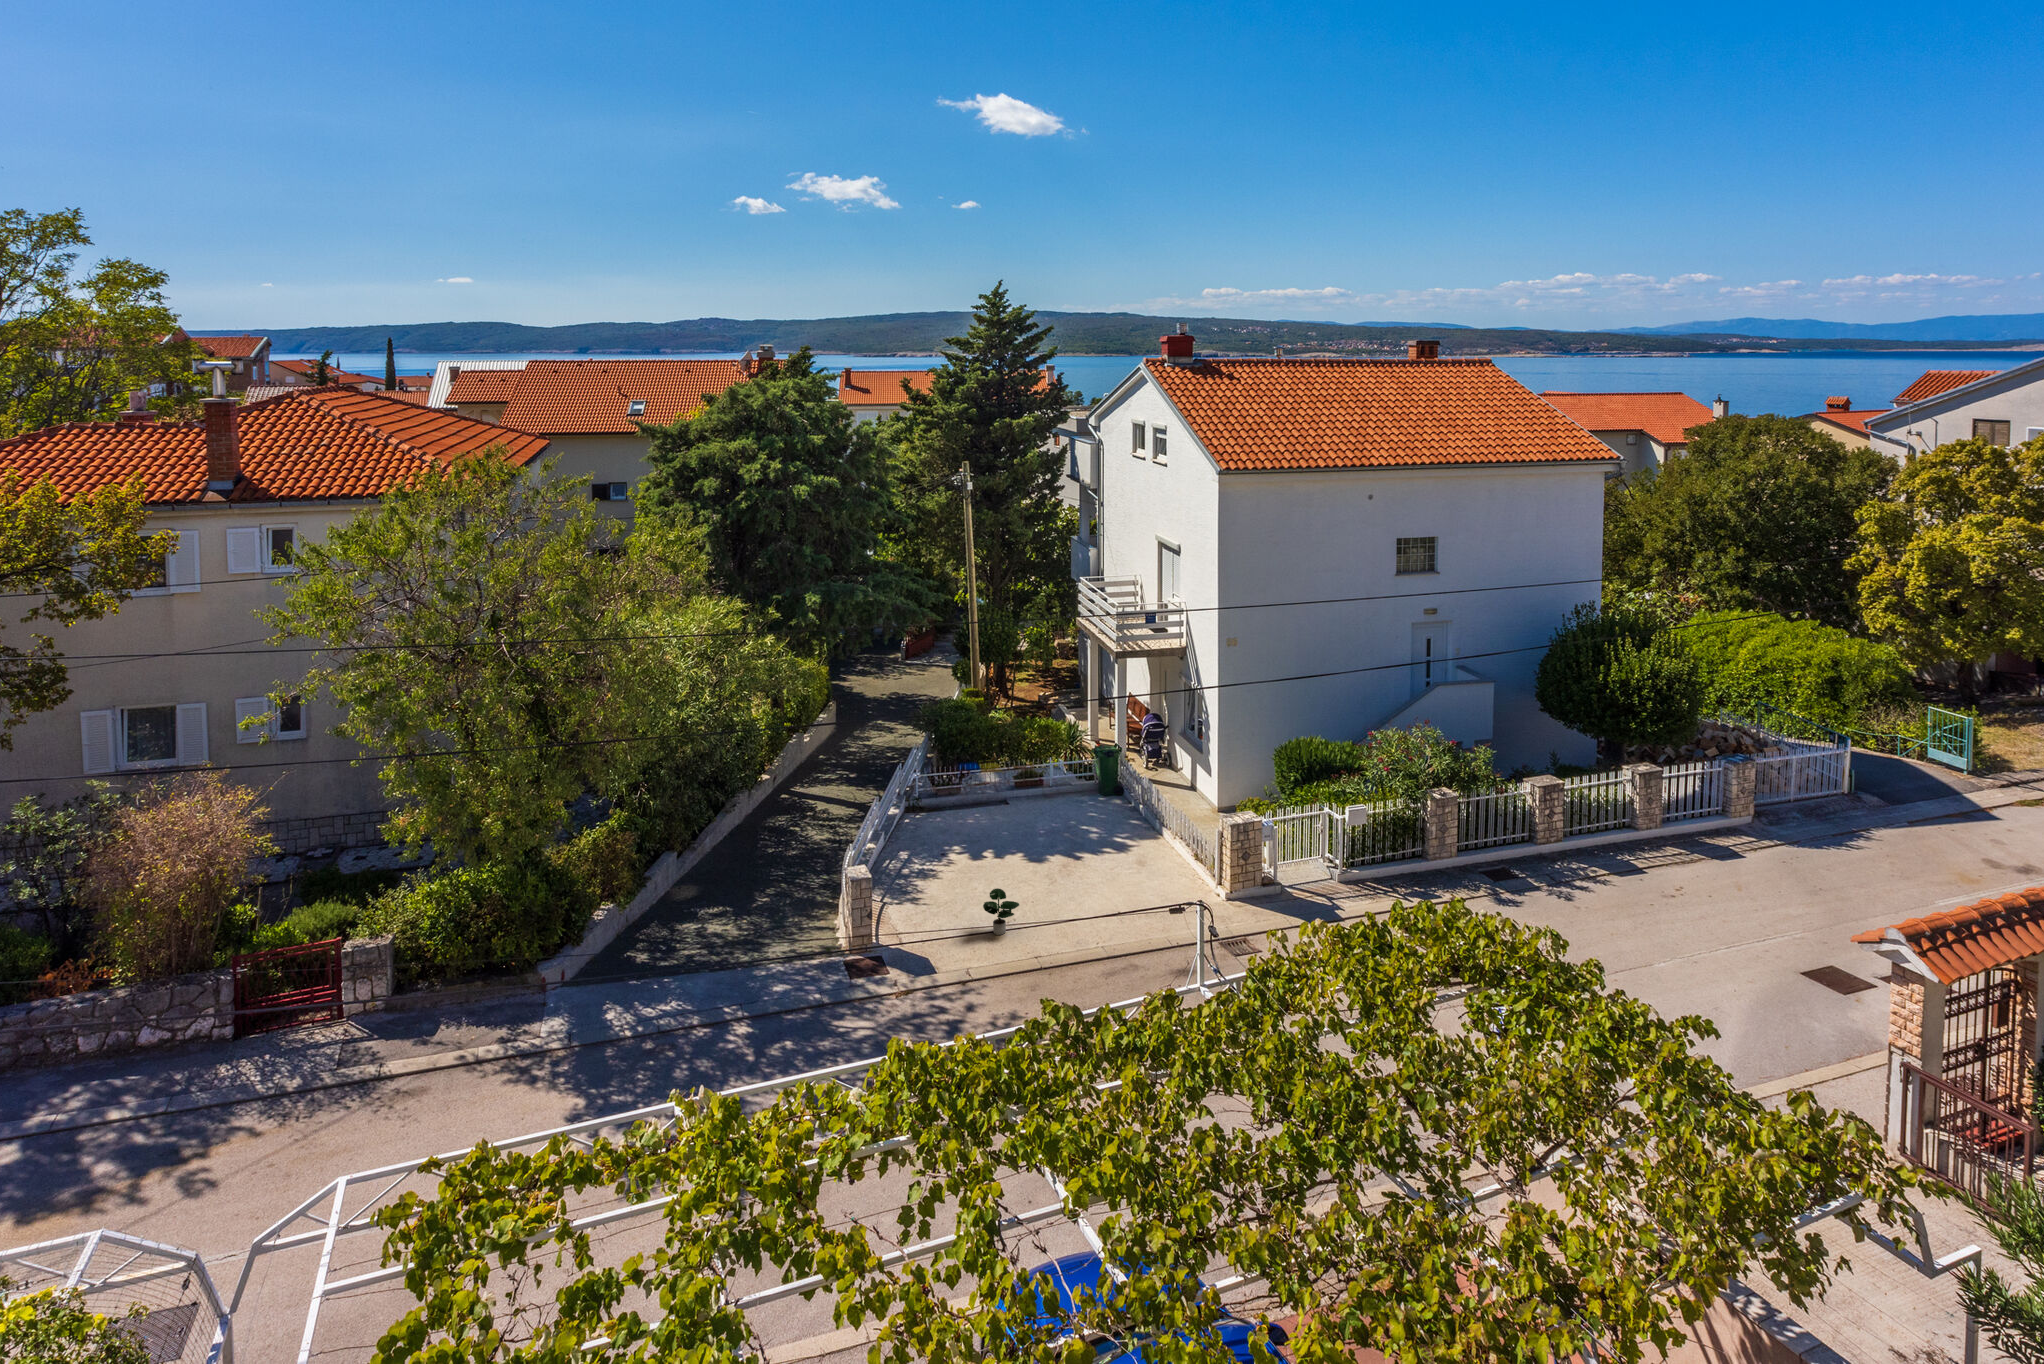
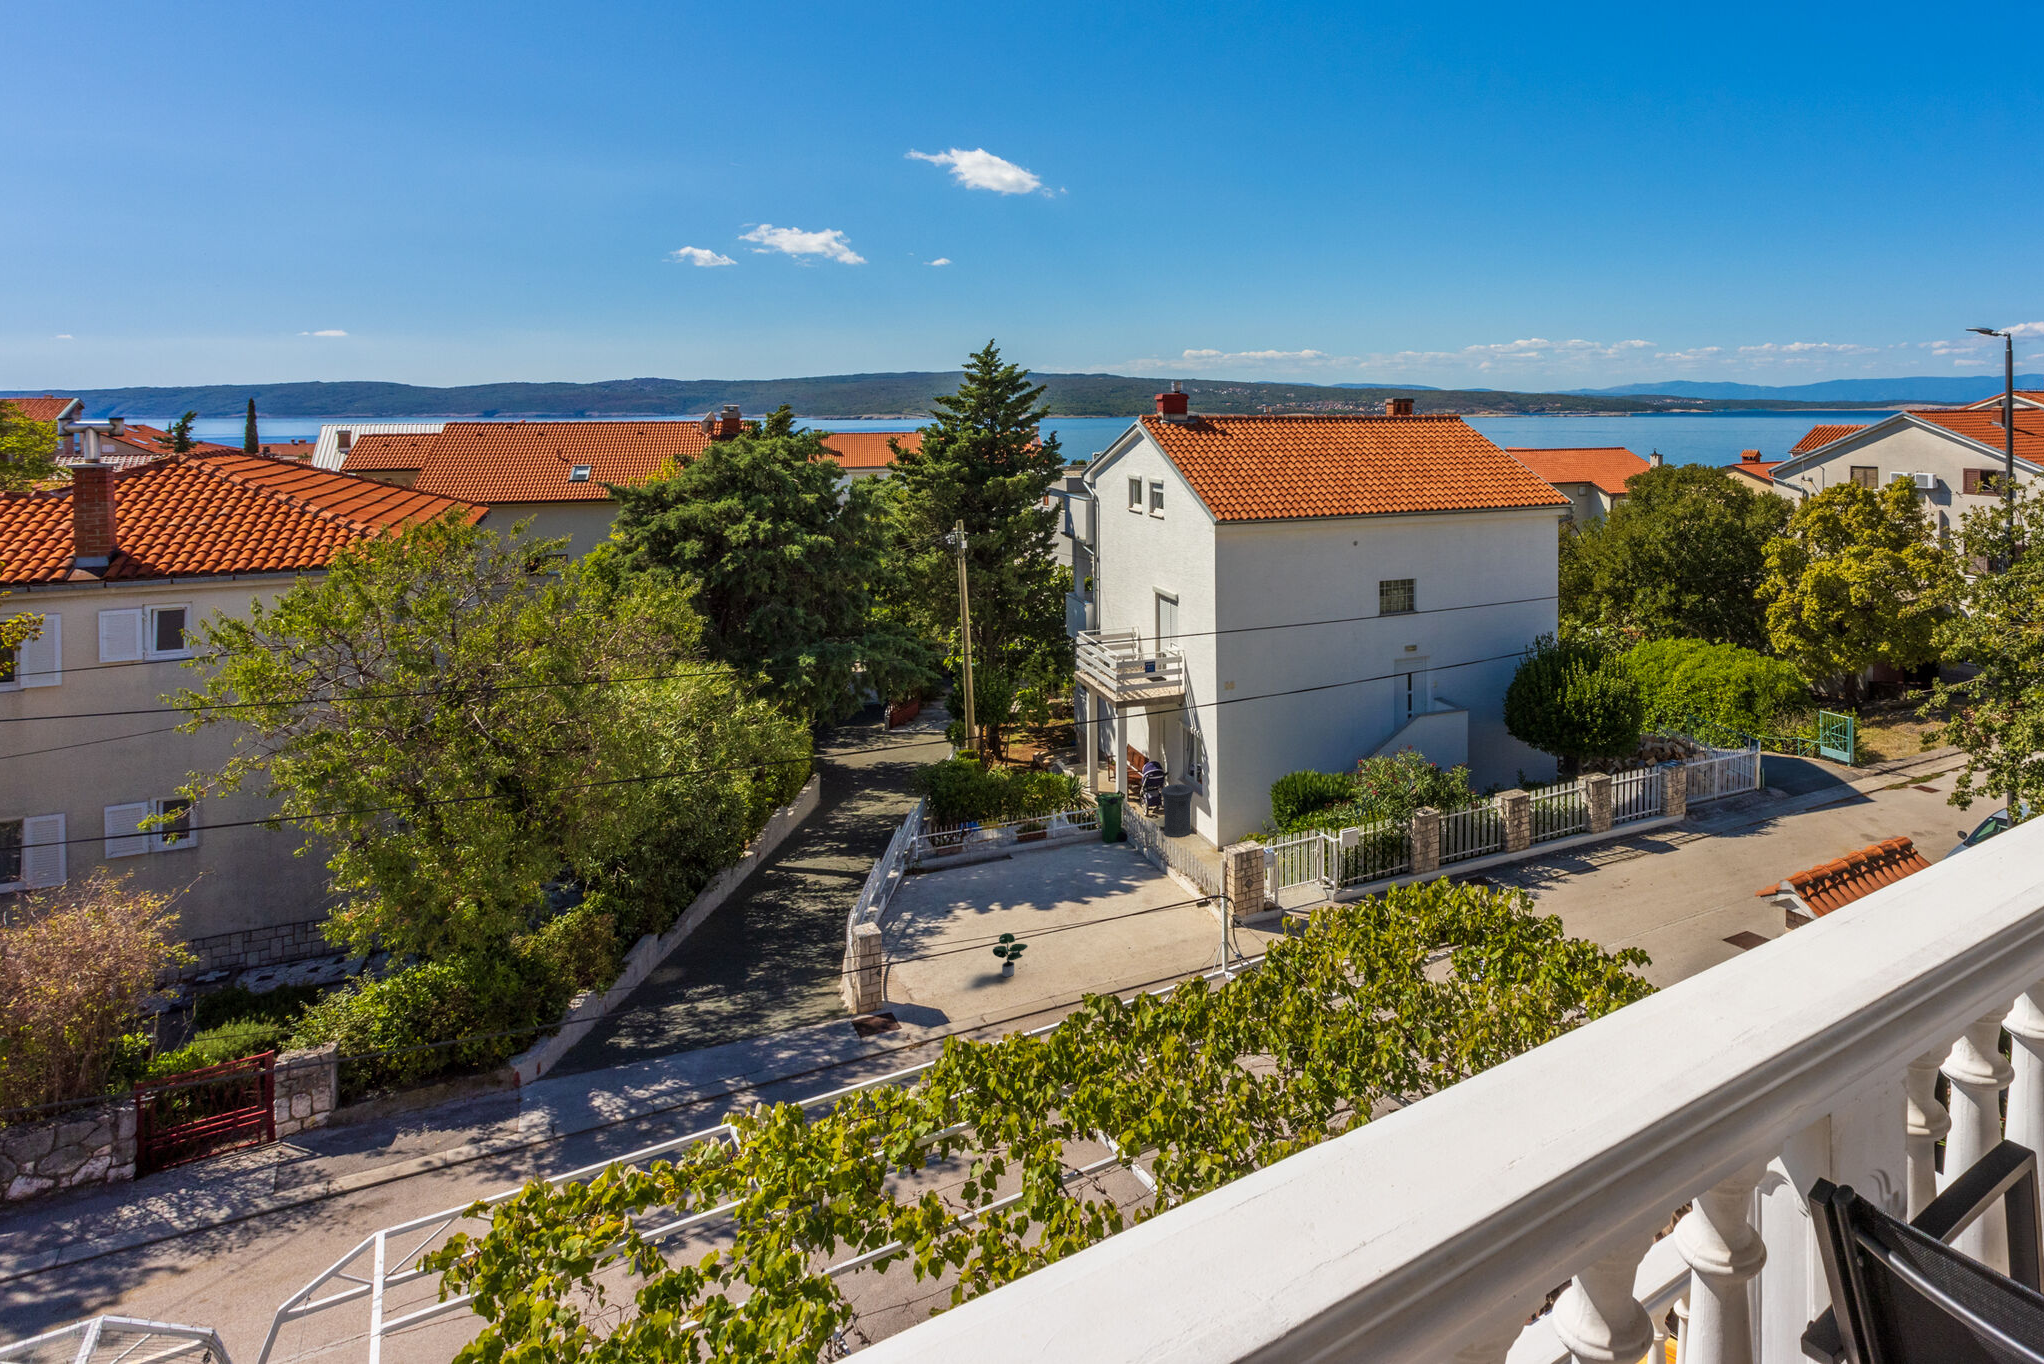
trash can: none [1165,745,1201,802] -> present [1161,784,1194,838]

